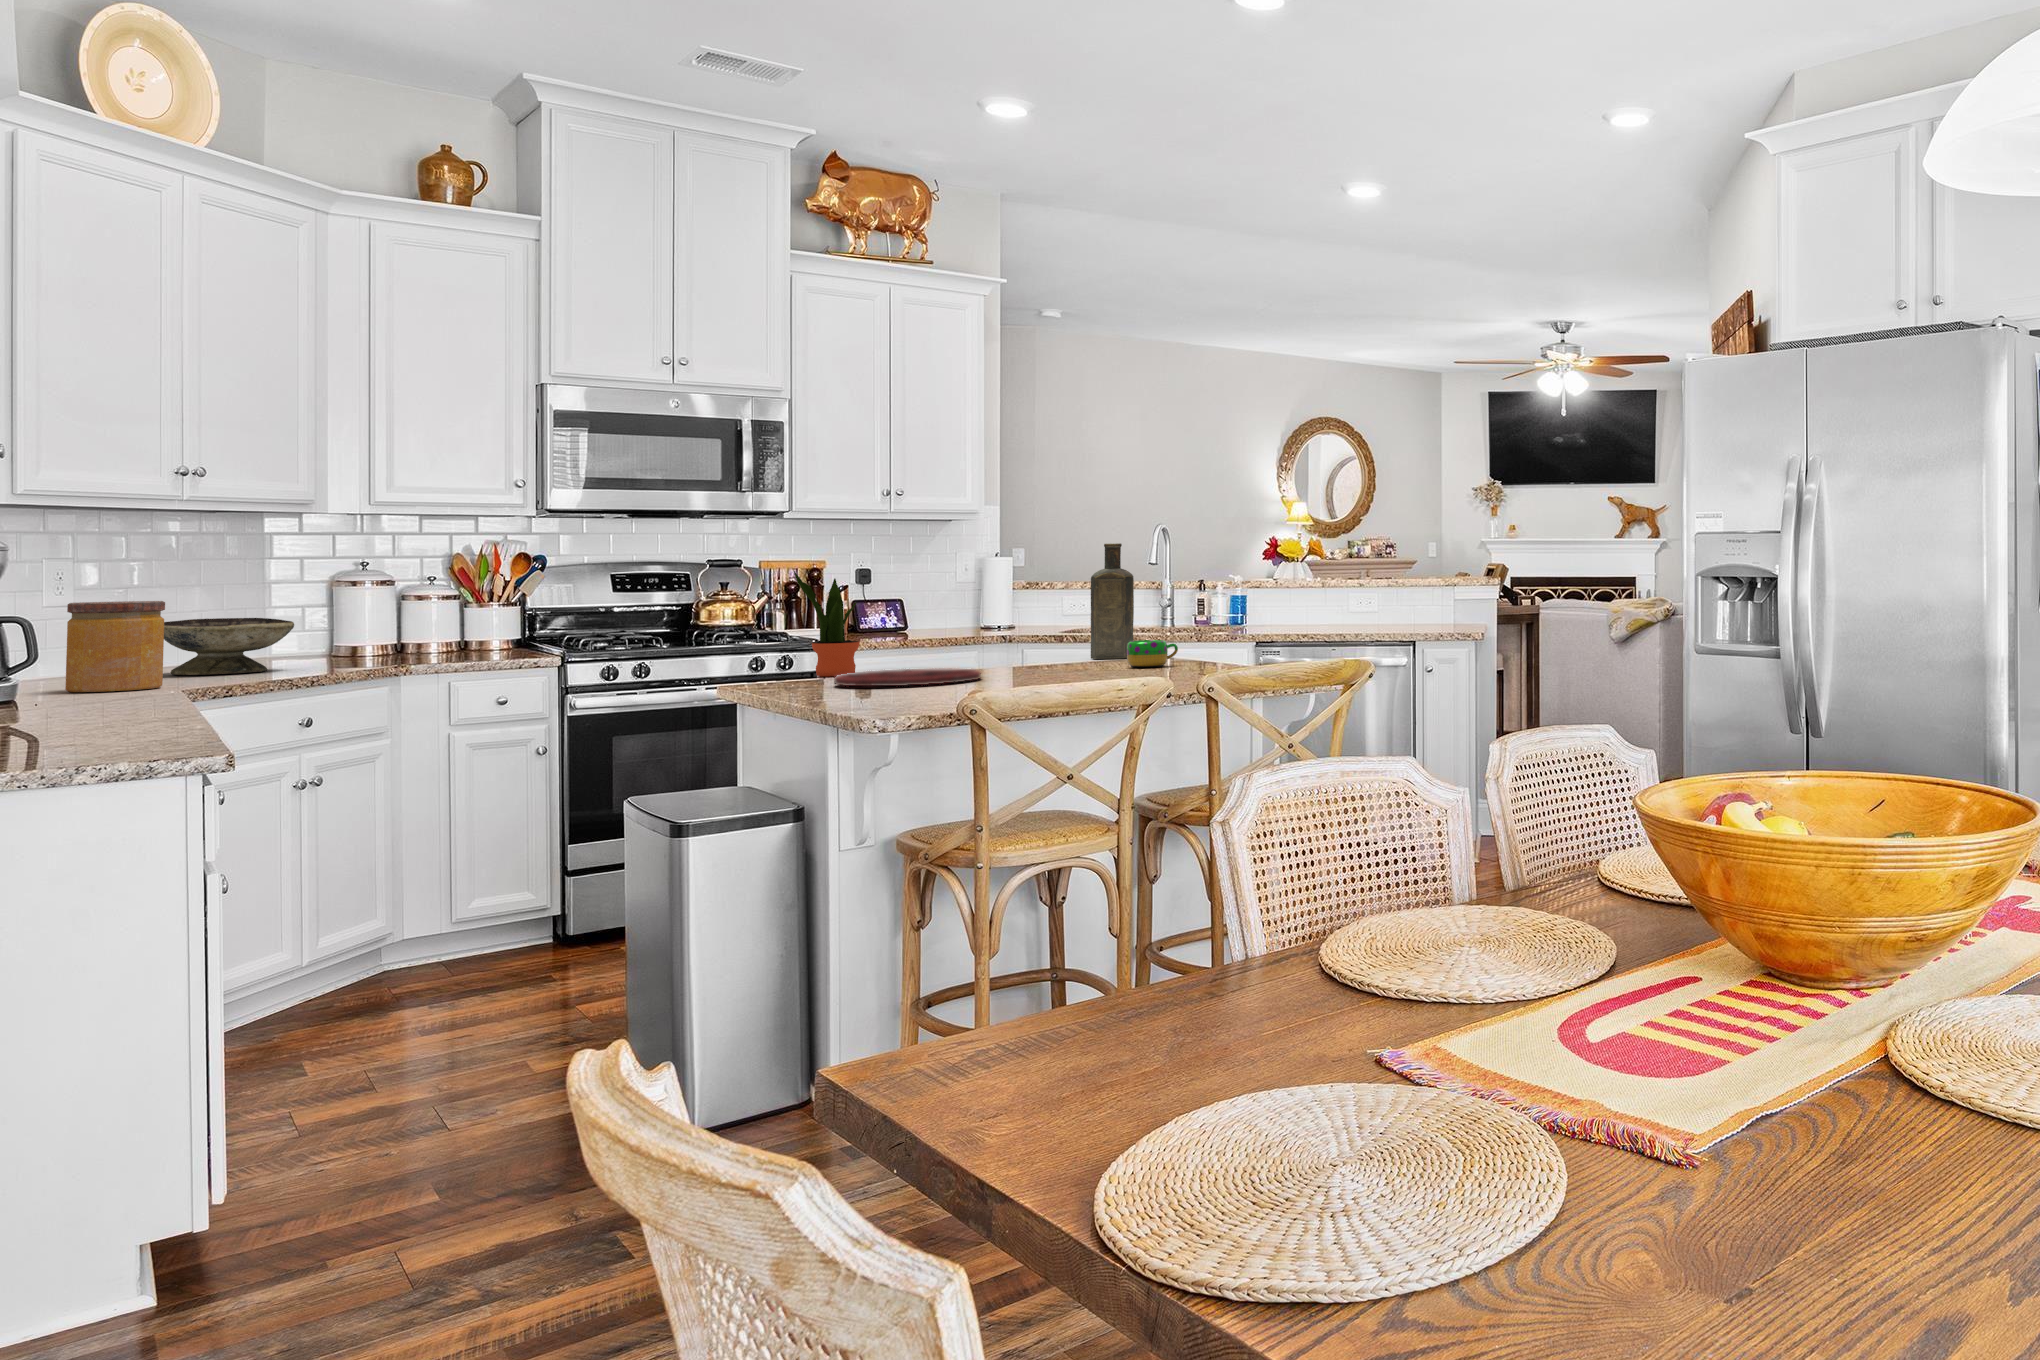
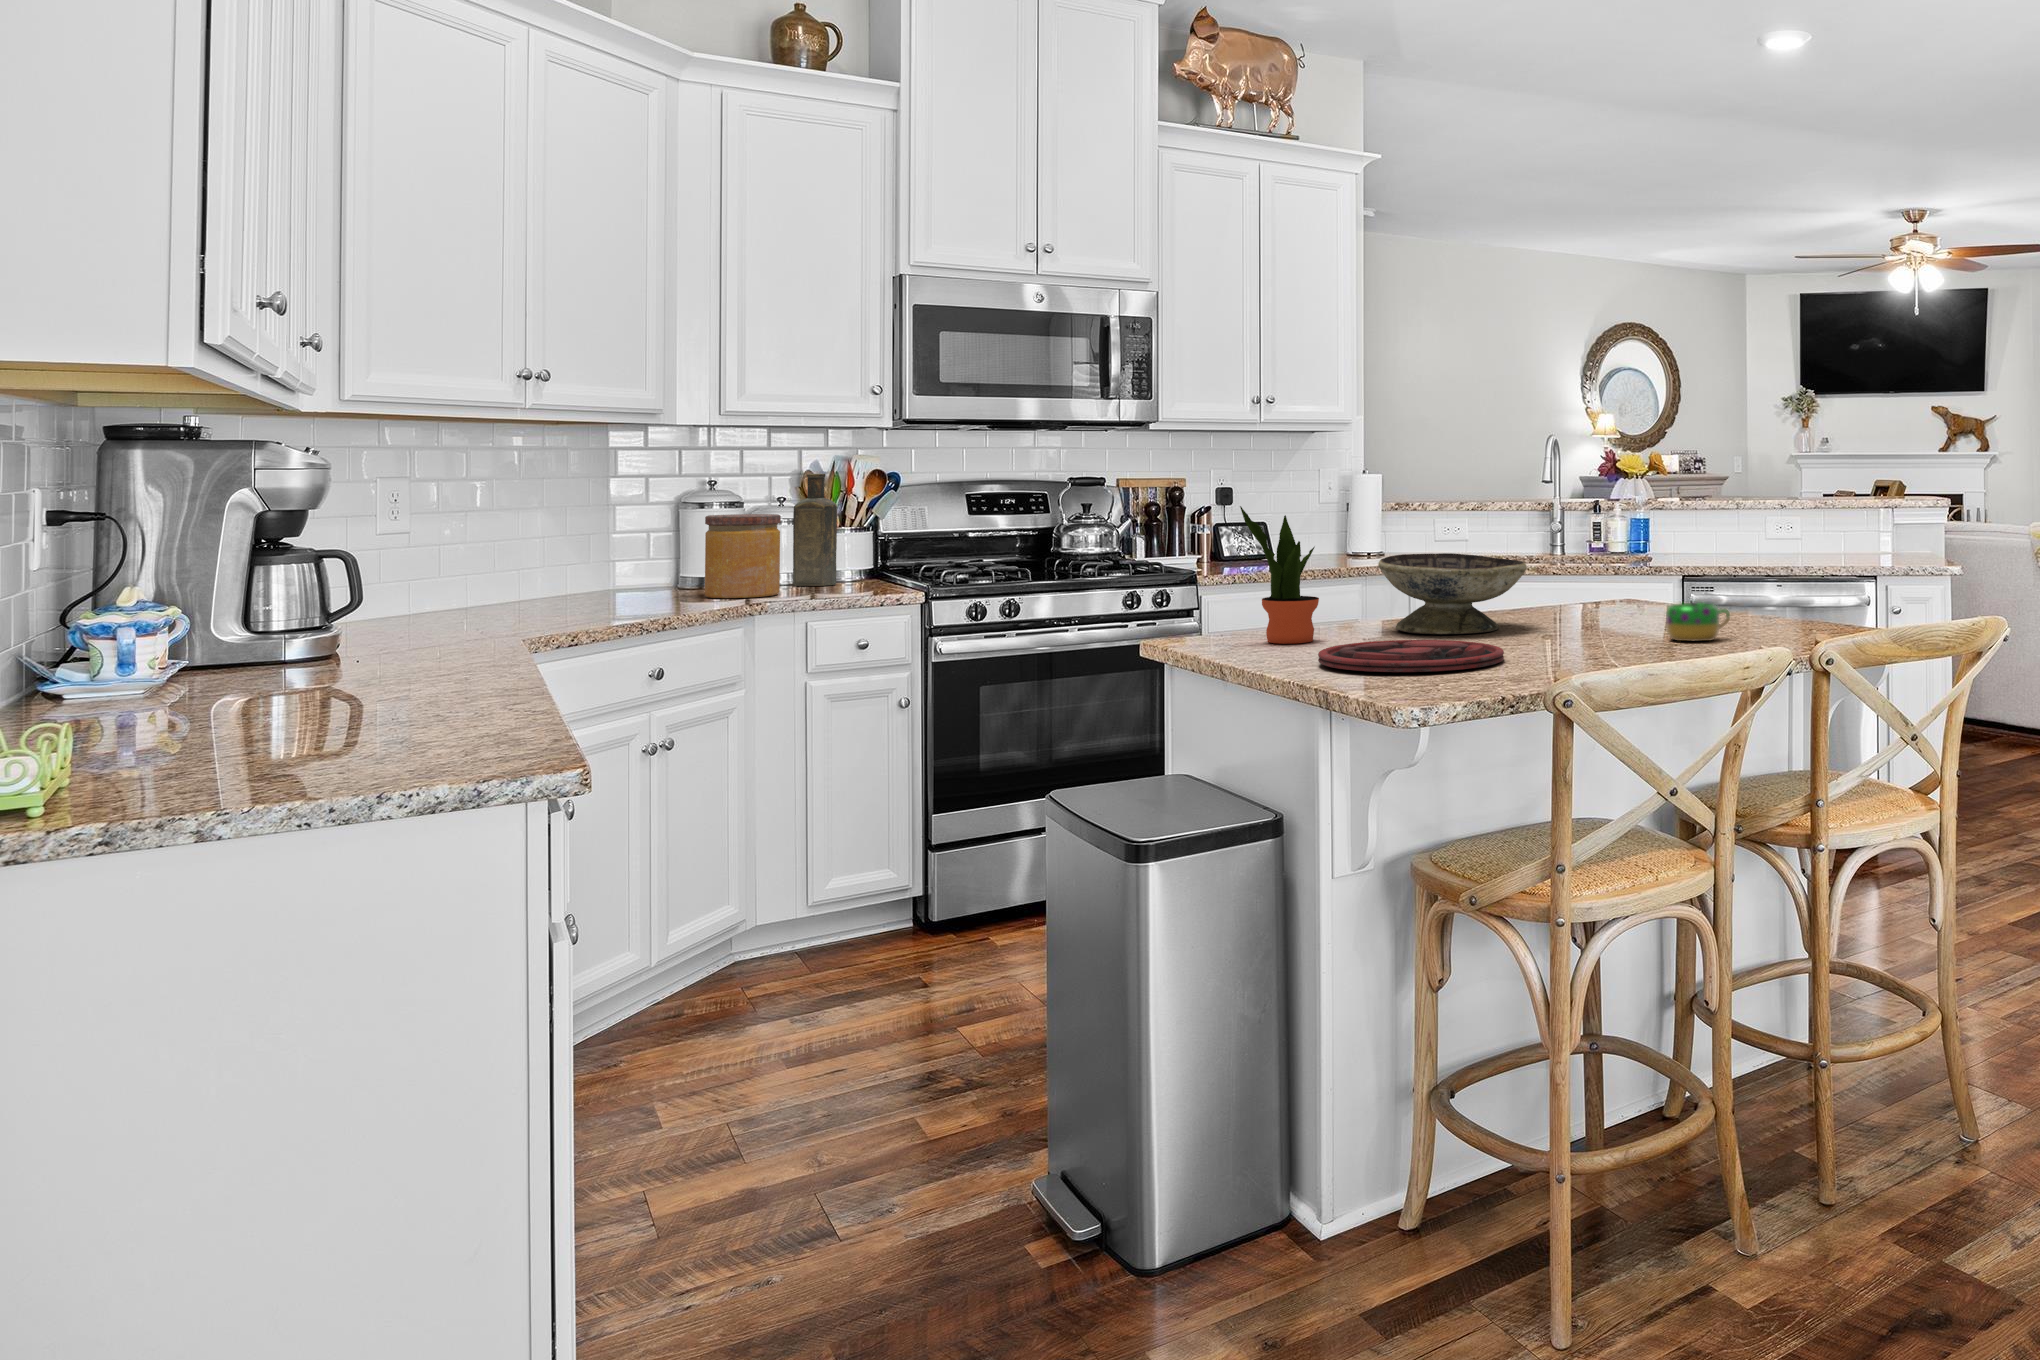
bottle: present [1091,543,1134,659] -> present [793,474,837,586]
jar: present [65,601,165,692] -> present [705,514,781,598]
decorative bowl: present [164,618,294,675] -> present [1378,553,1527,634]

